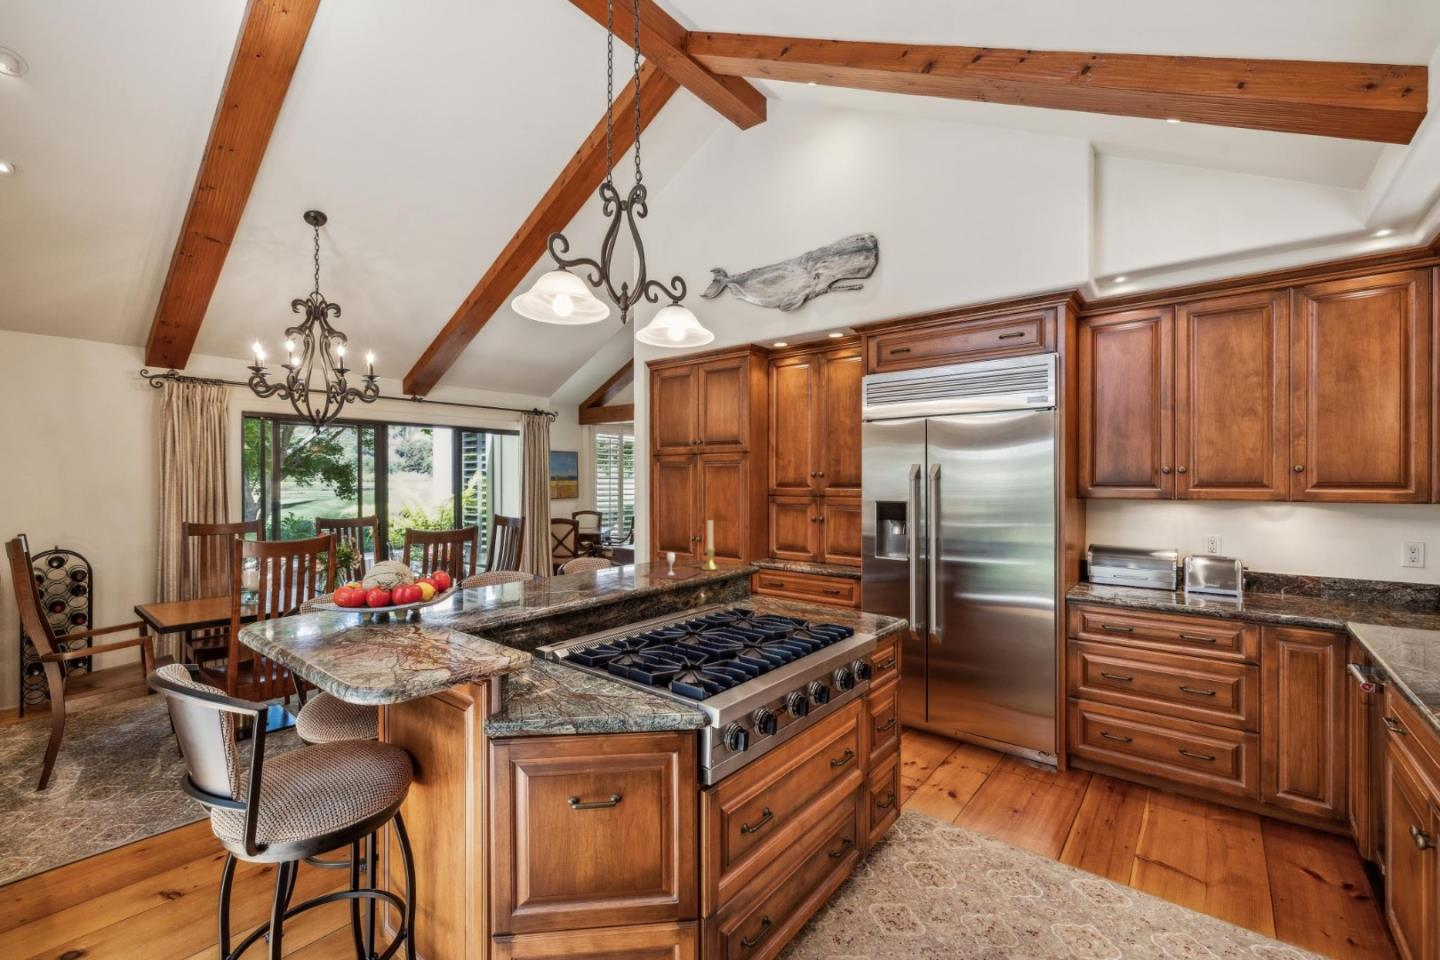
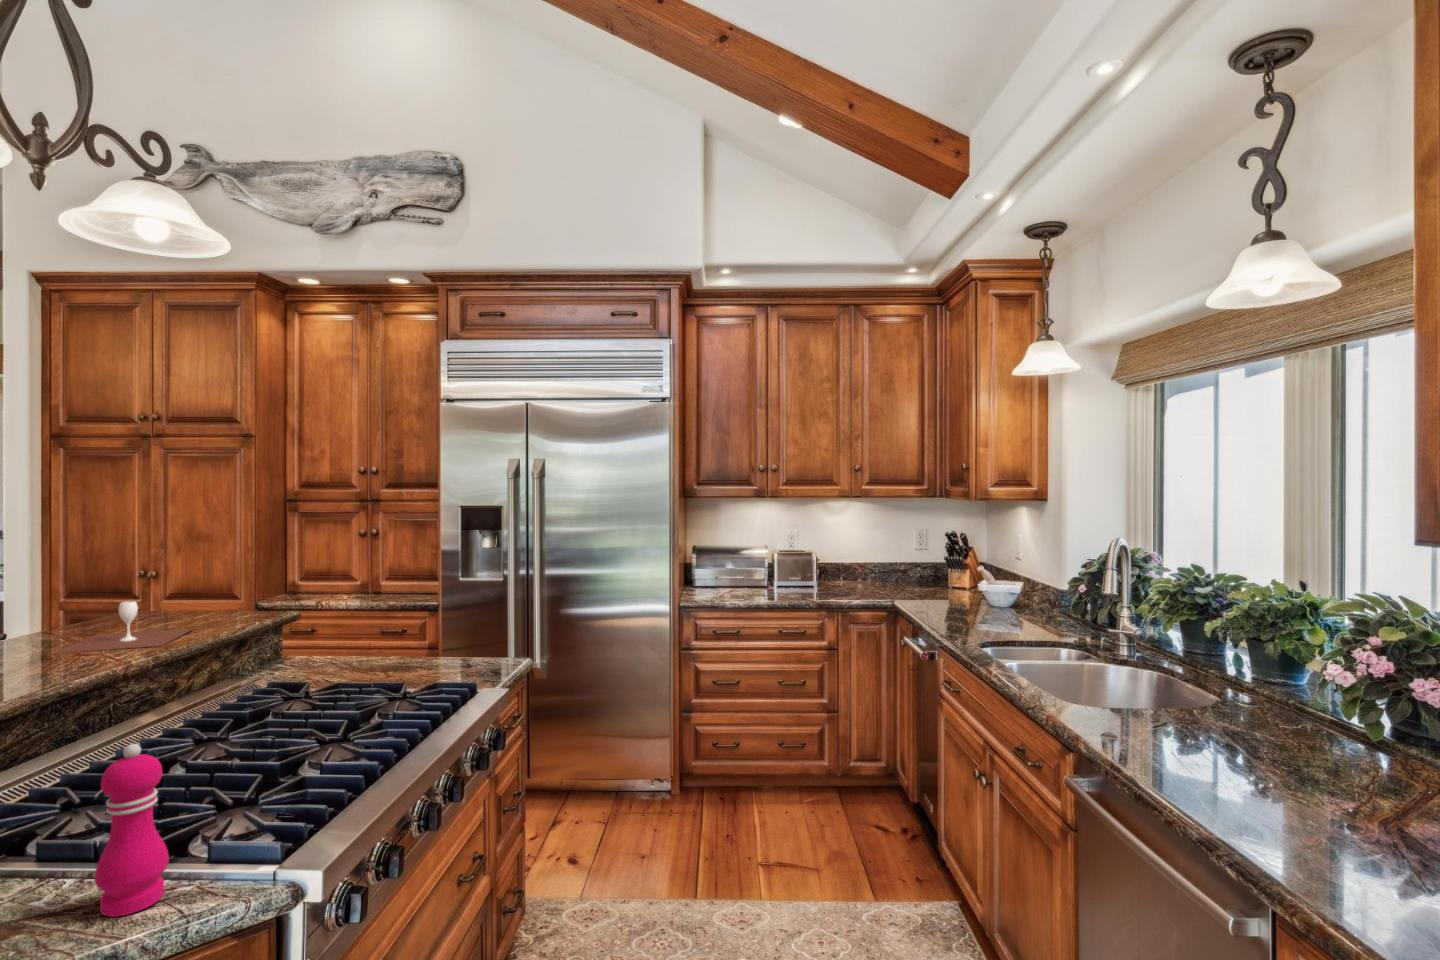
candle holder: present [702,520,719,570] -> none [189,538,225,625]
pepper mill: none [626,620,654,703] -> present [95,744,169,917]

